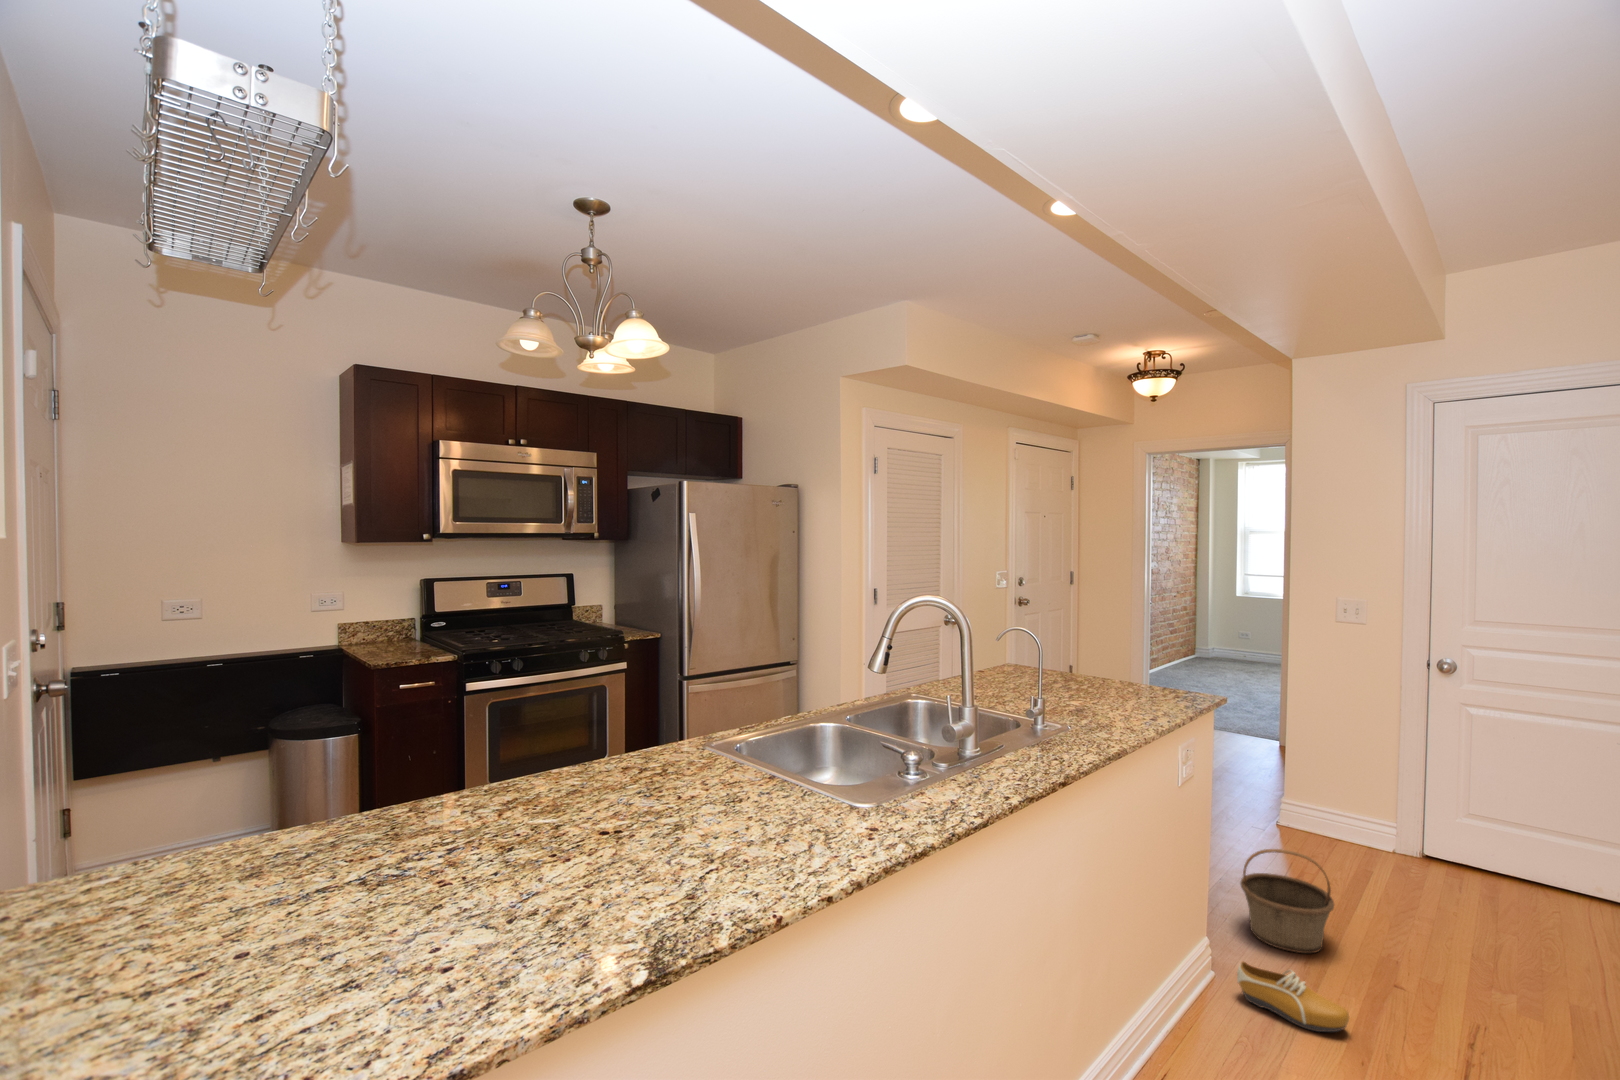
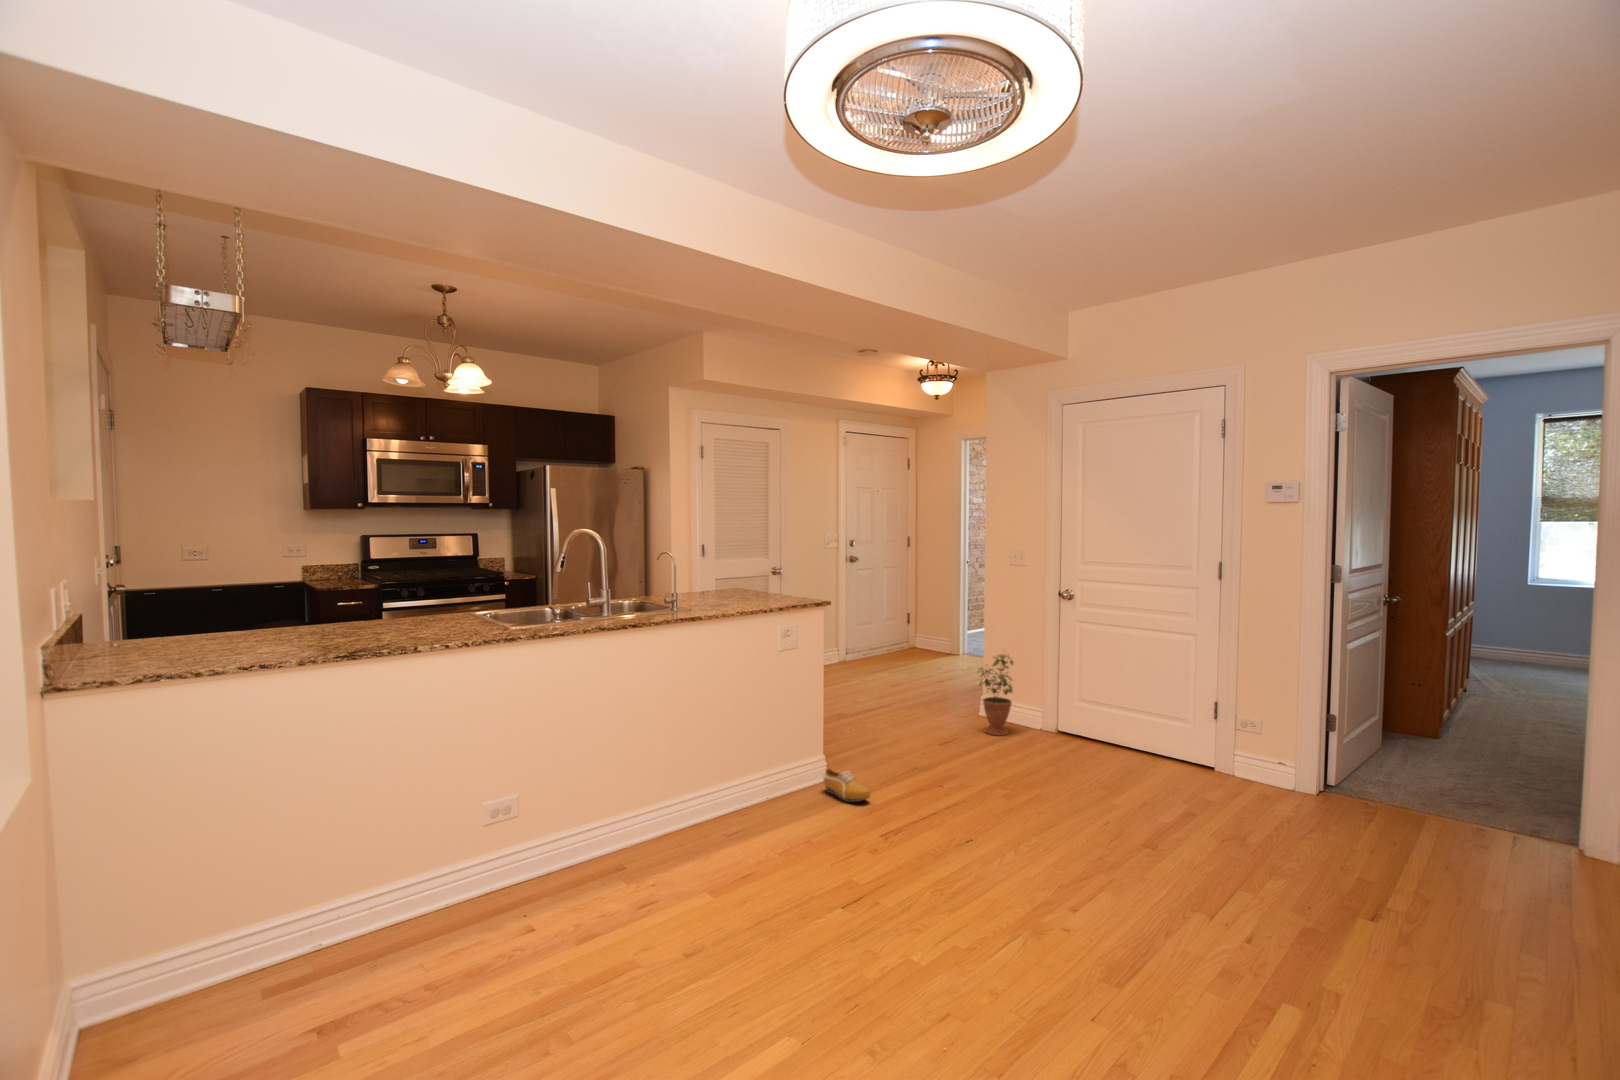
potted plant: none [1306,737,1366,859] -> present [980,655,1014,736]
basket: present [1240,849,1334,953] -> none [867,711,921,775]

